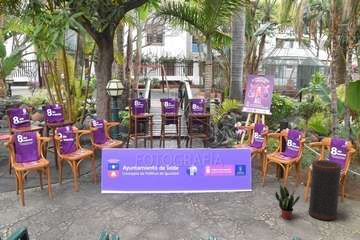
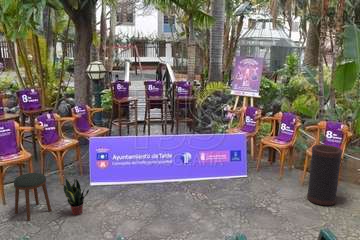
stool: none [31,178,64,222] -> present [14,173,51,221]
potted plant: present [275,185,300,219] -> present [64,179,89,215]

